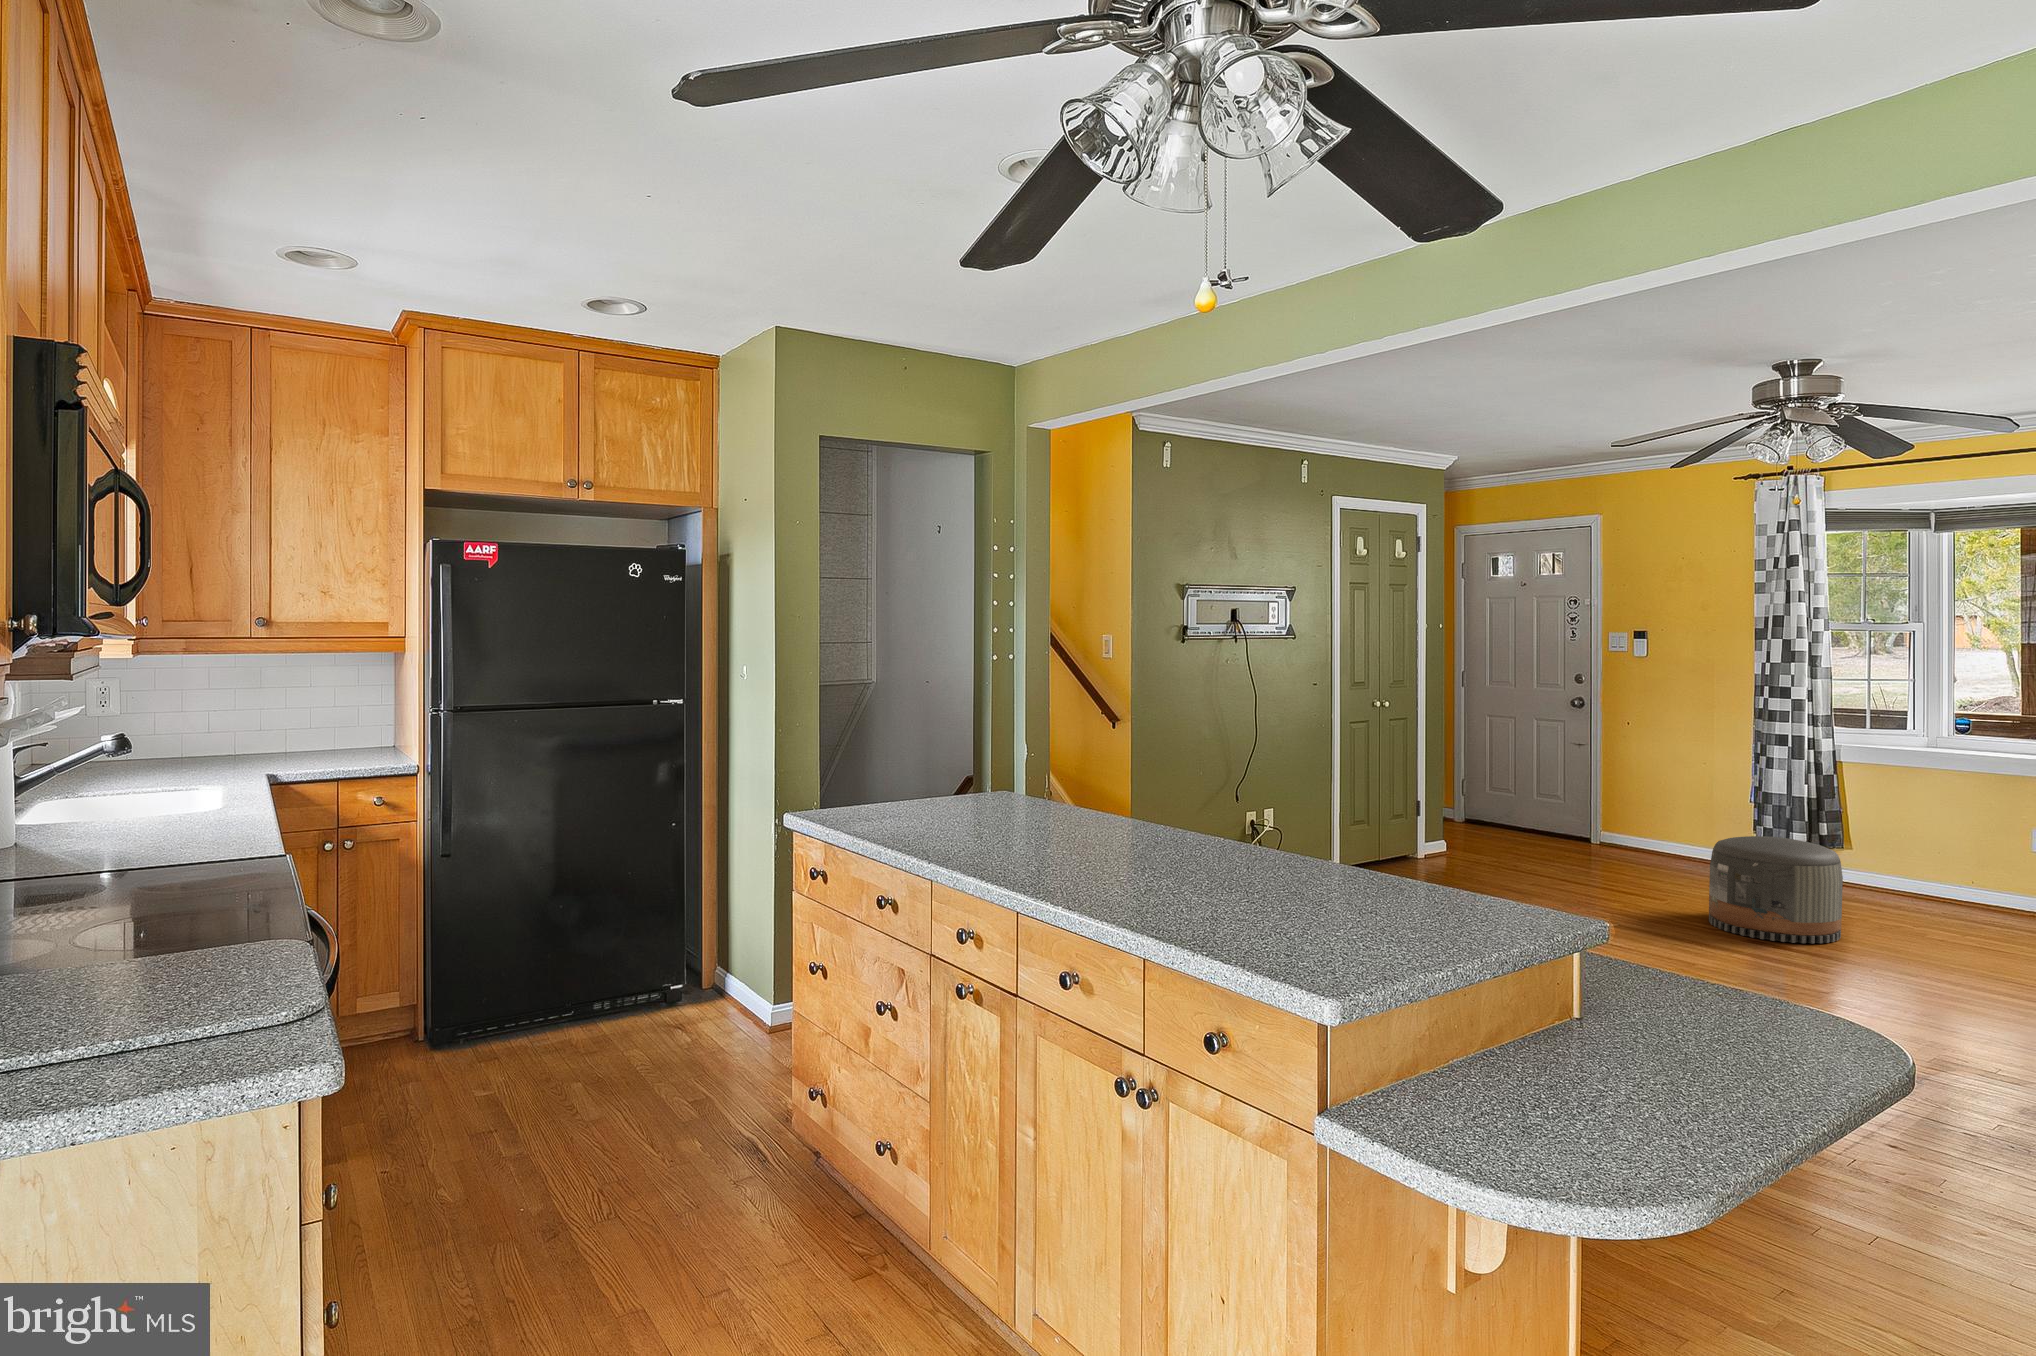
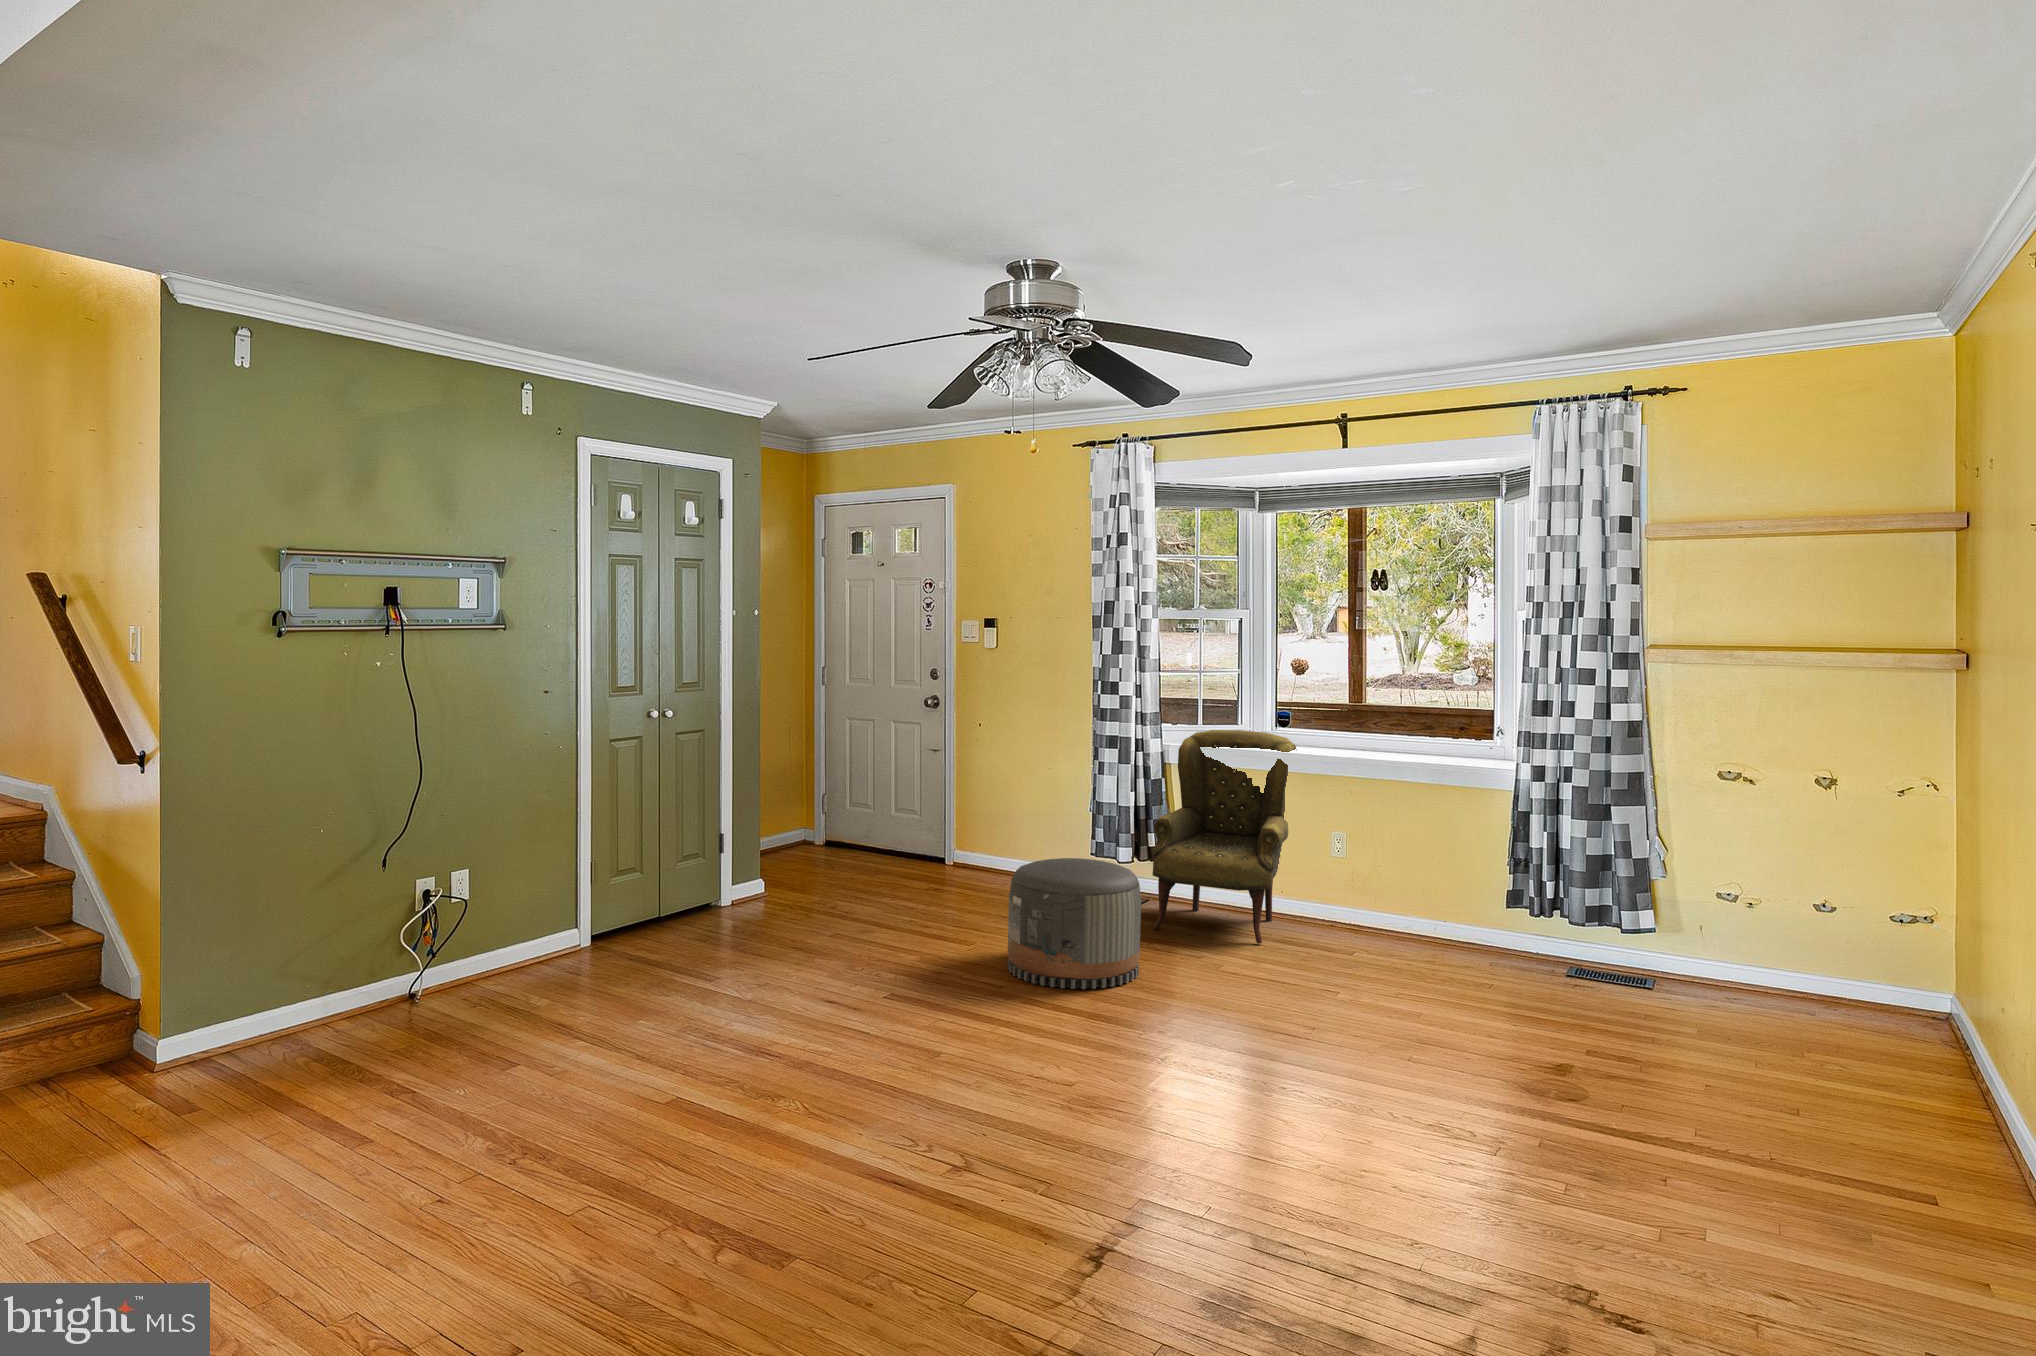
armchair: none [1832,731,1989,924] -> present [1152,730,1297,944]

